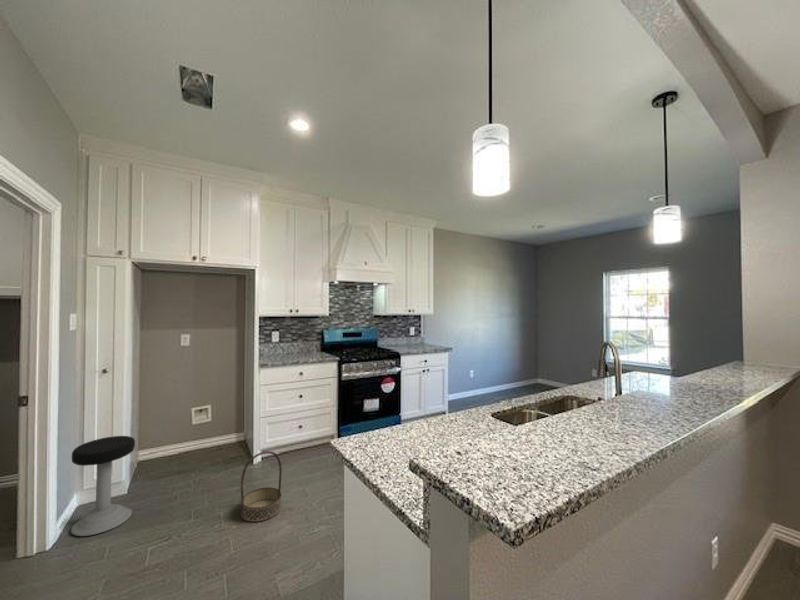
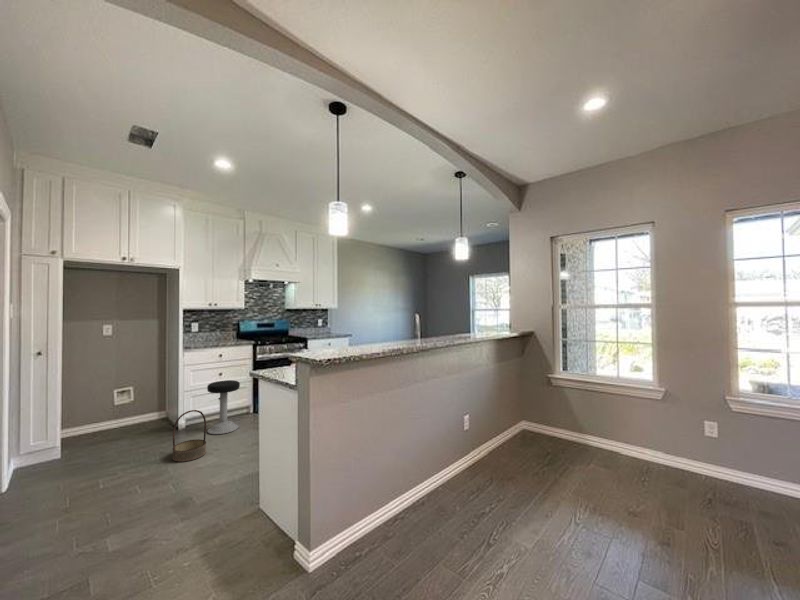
stool: present [71,436,135,536] -> present [207,380,240,434]

